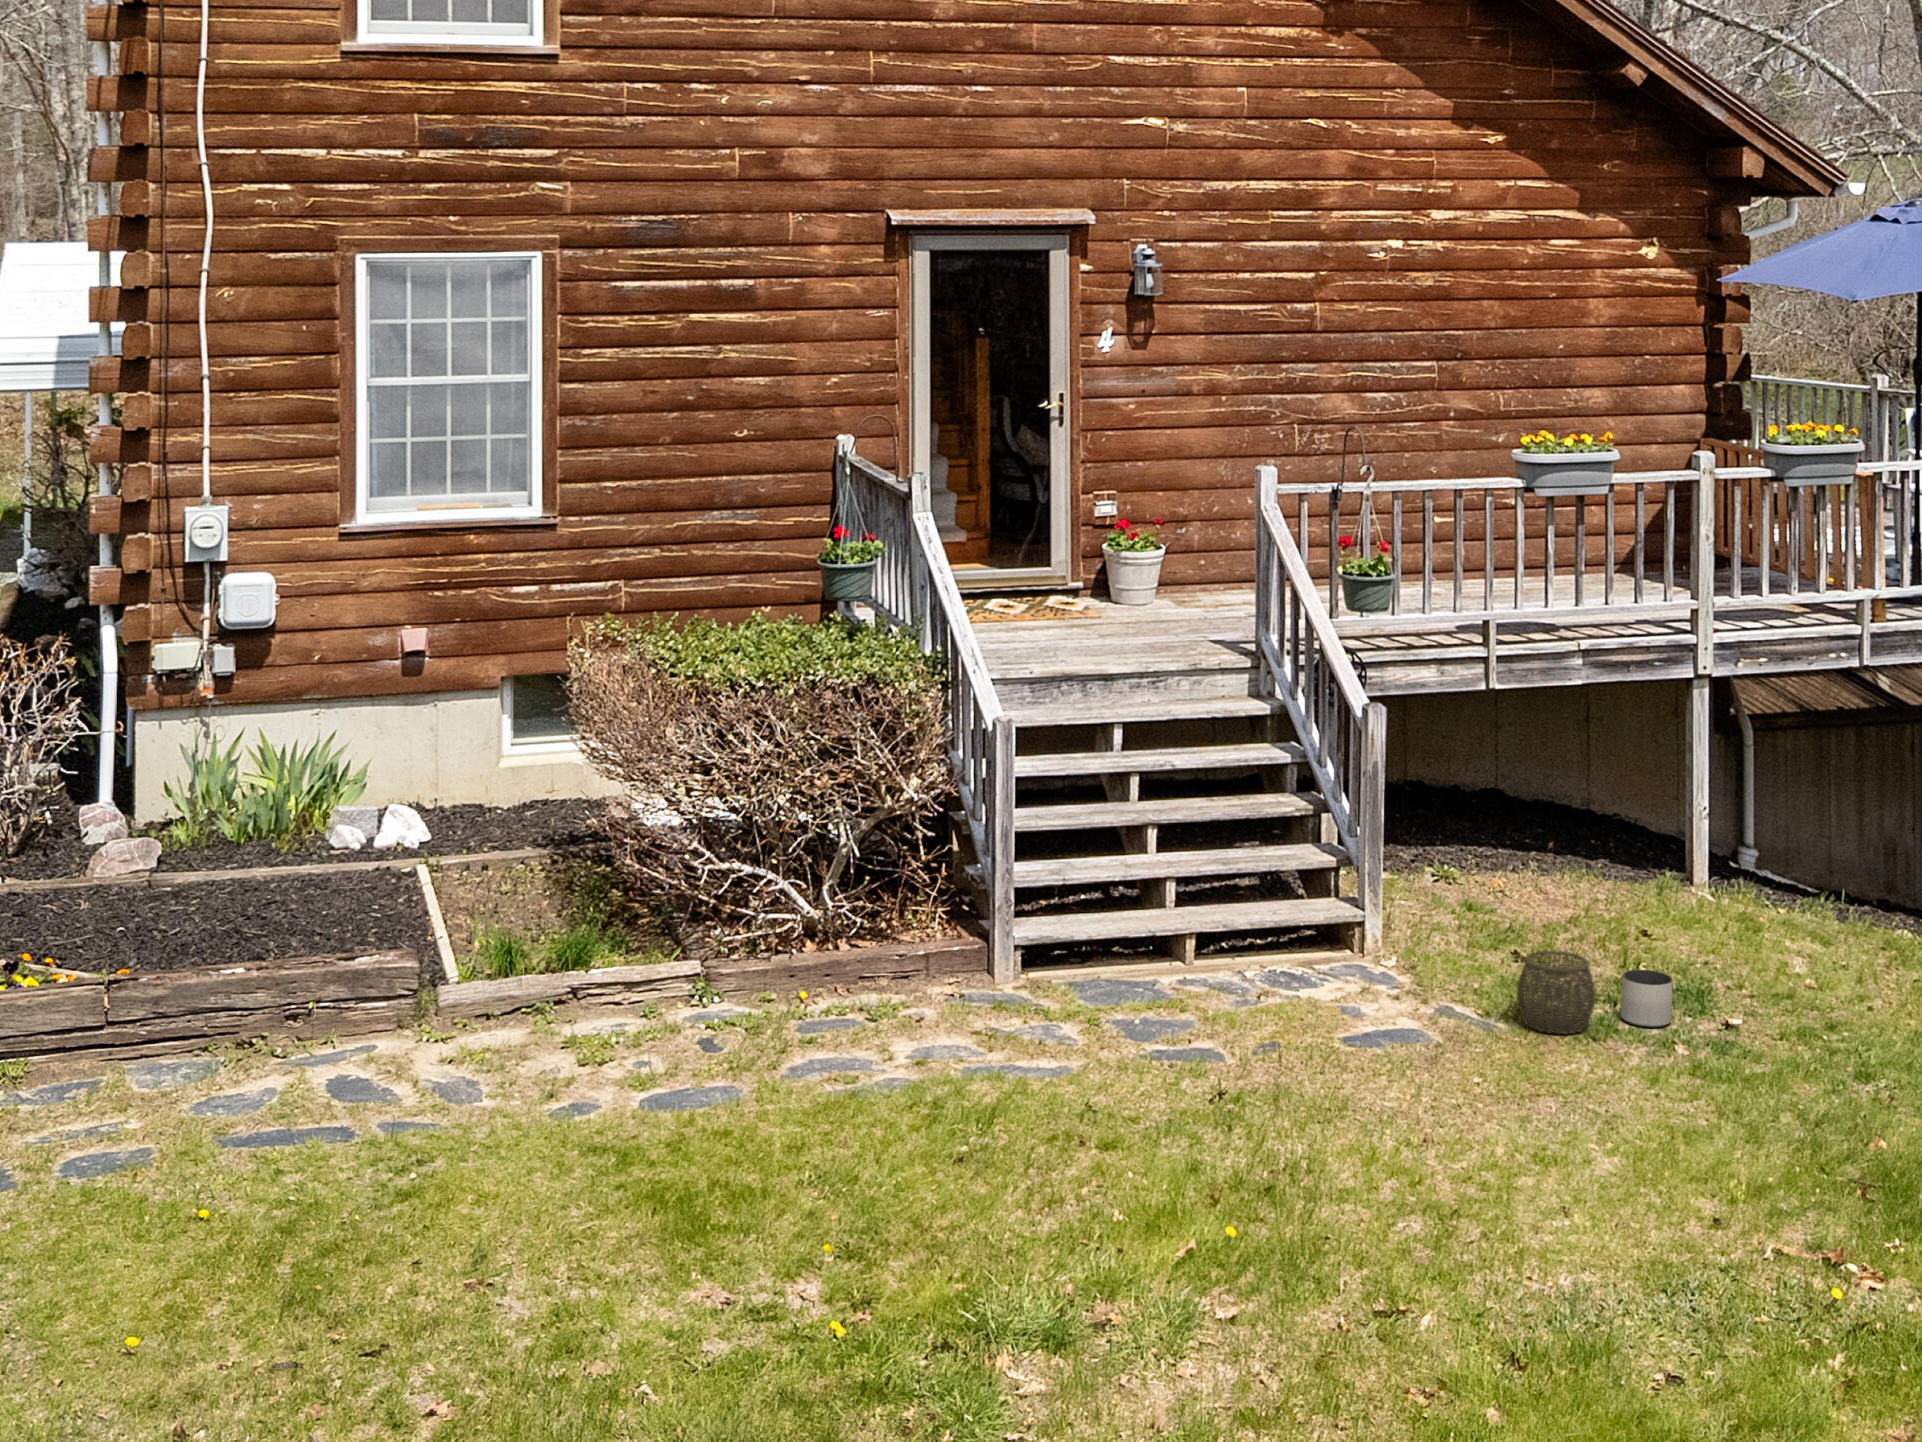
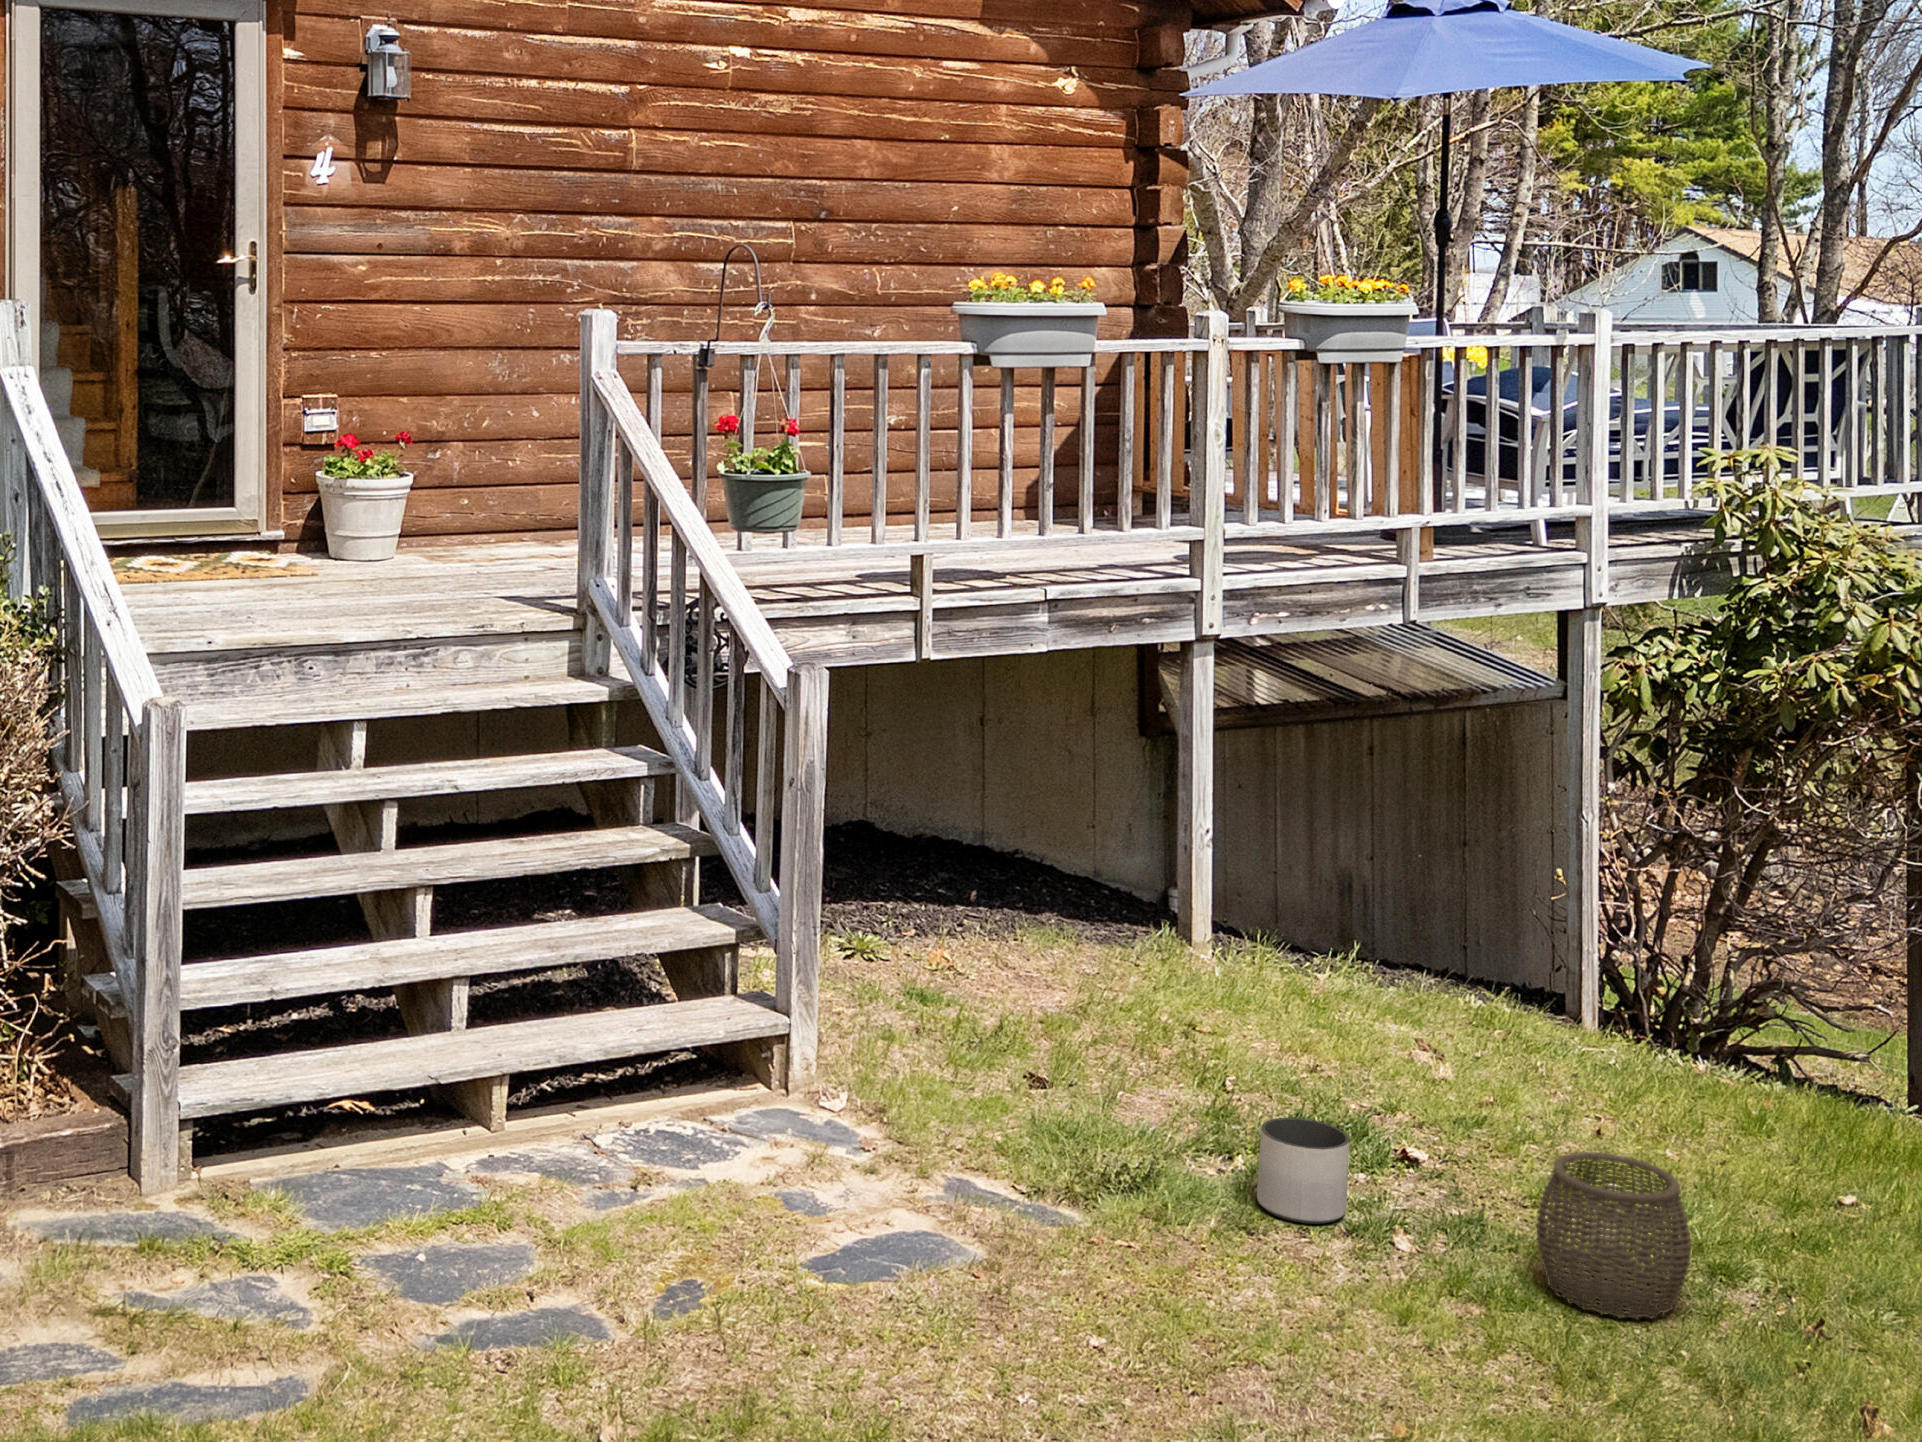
woven basket: present [1517,950,1595,1034] -> present [1536,1152,1691,1320]

